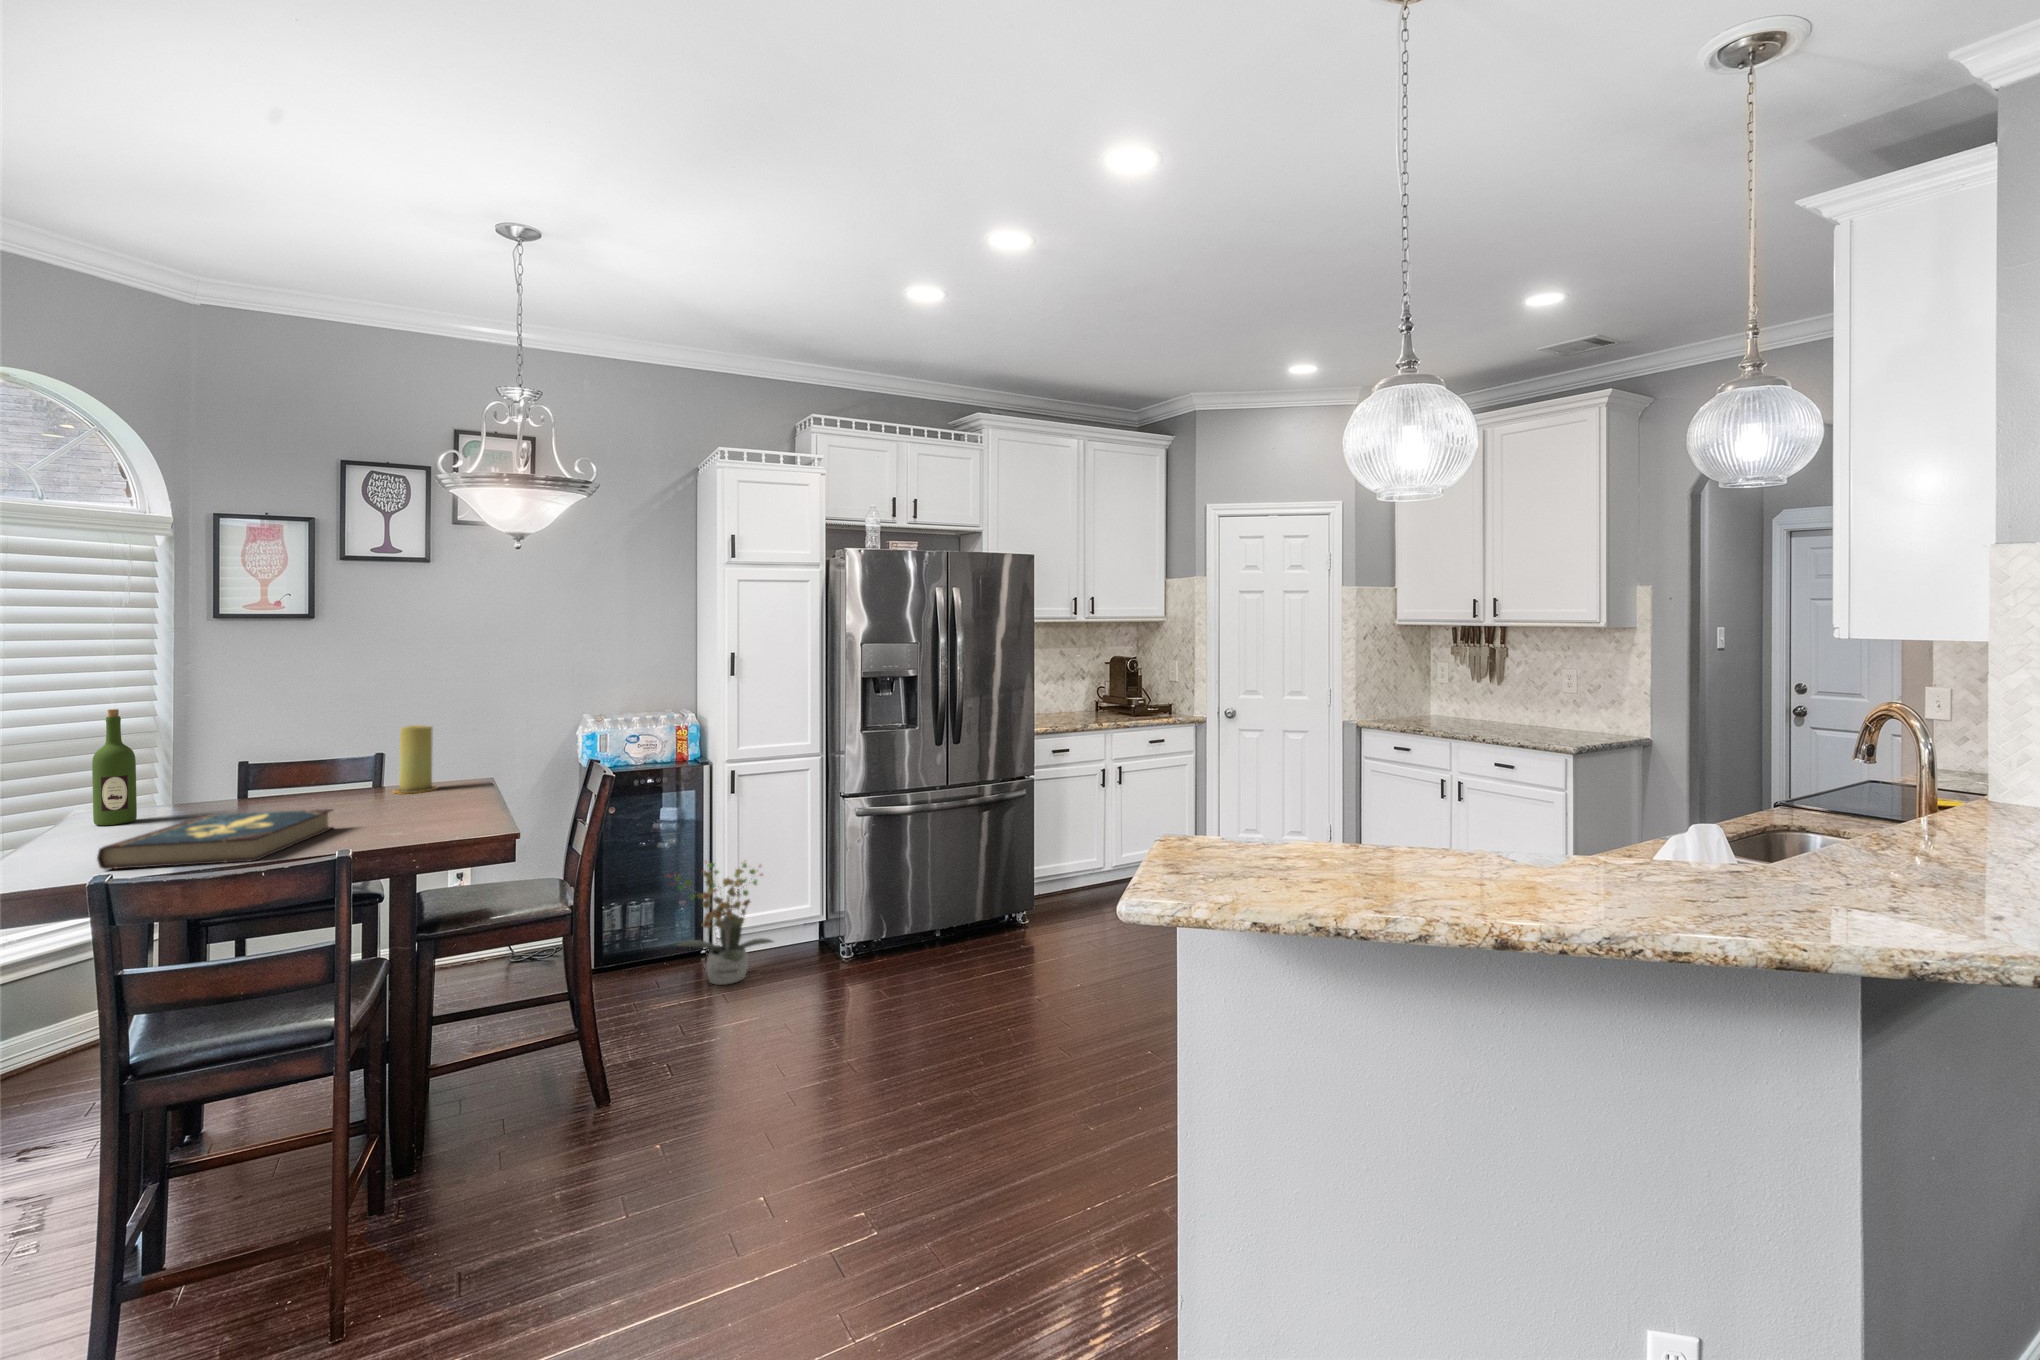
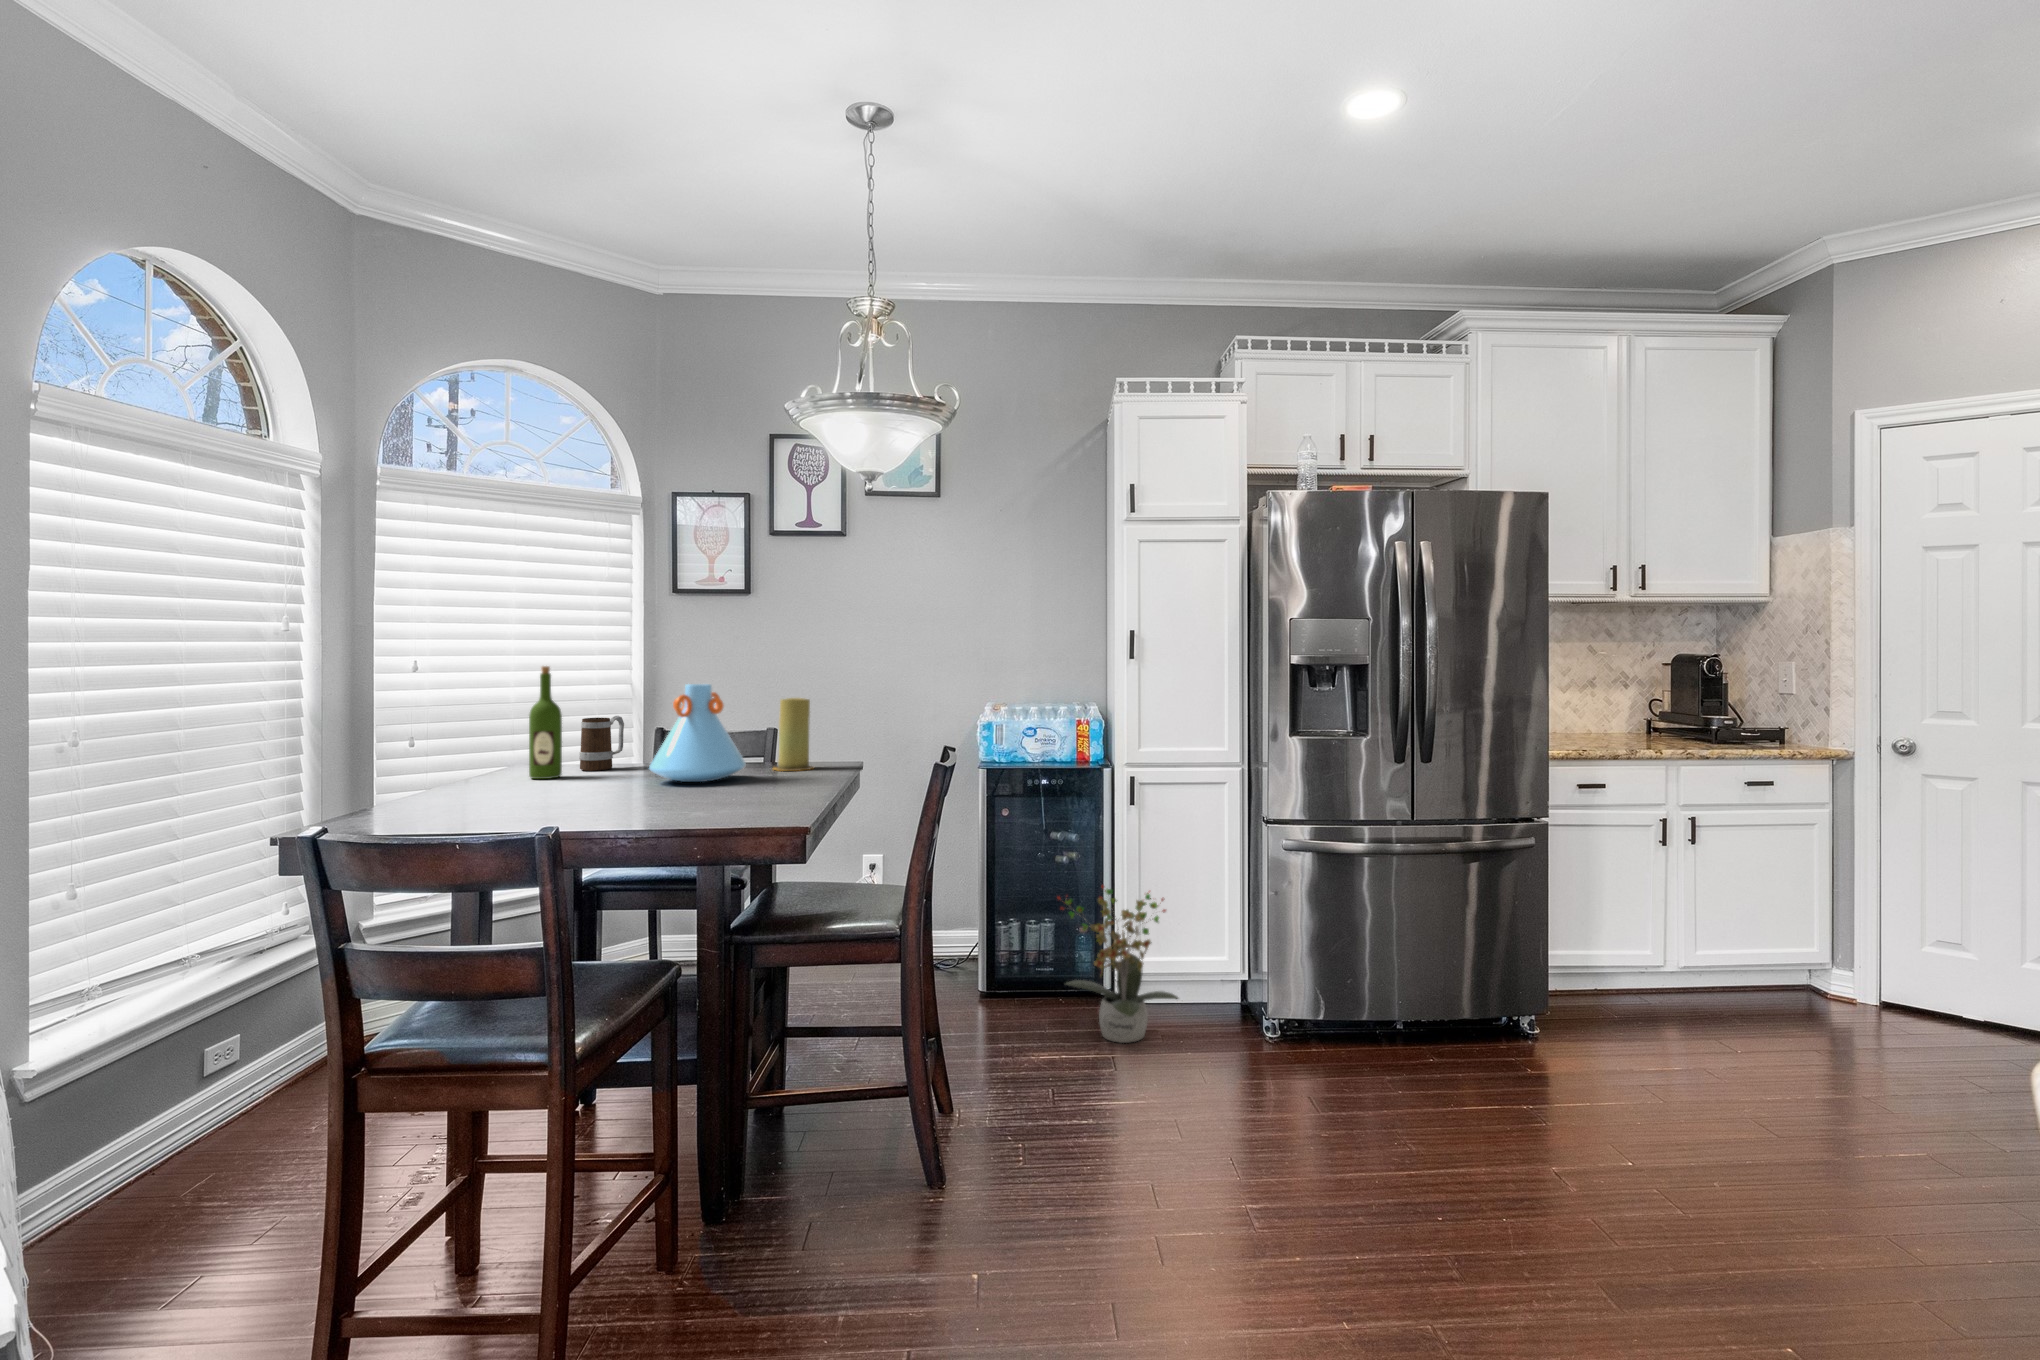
vase: none [263,720,374,813] -> present [649,684,746,782]
mug: none [149,752,203,811] -> present [579,716,624,771]
book: present [97,809,333,869] -> none [479,773,690,821]

